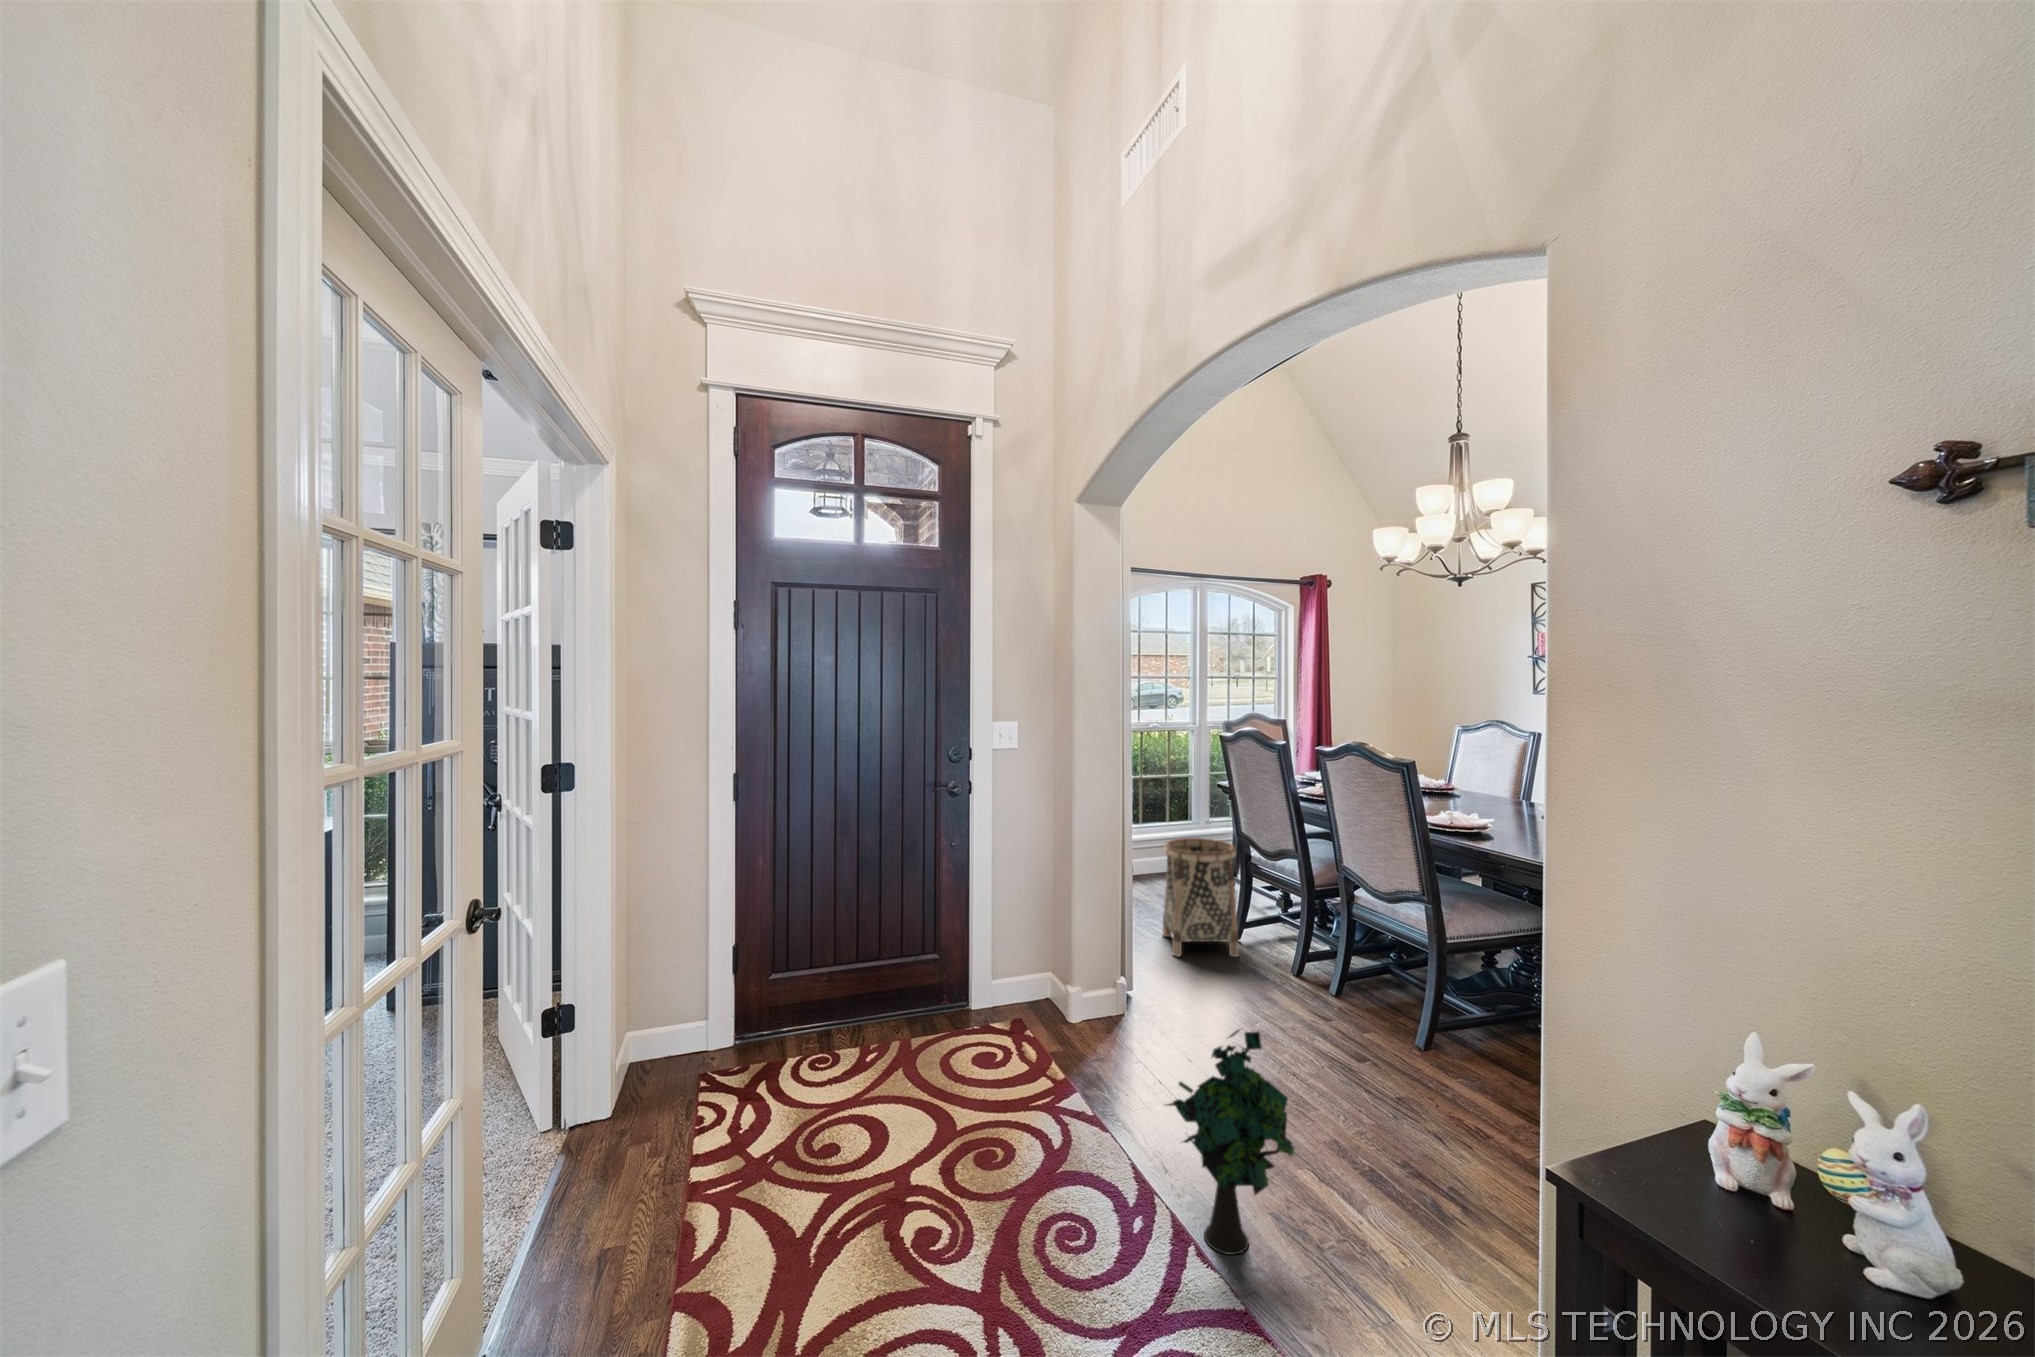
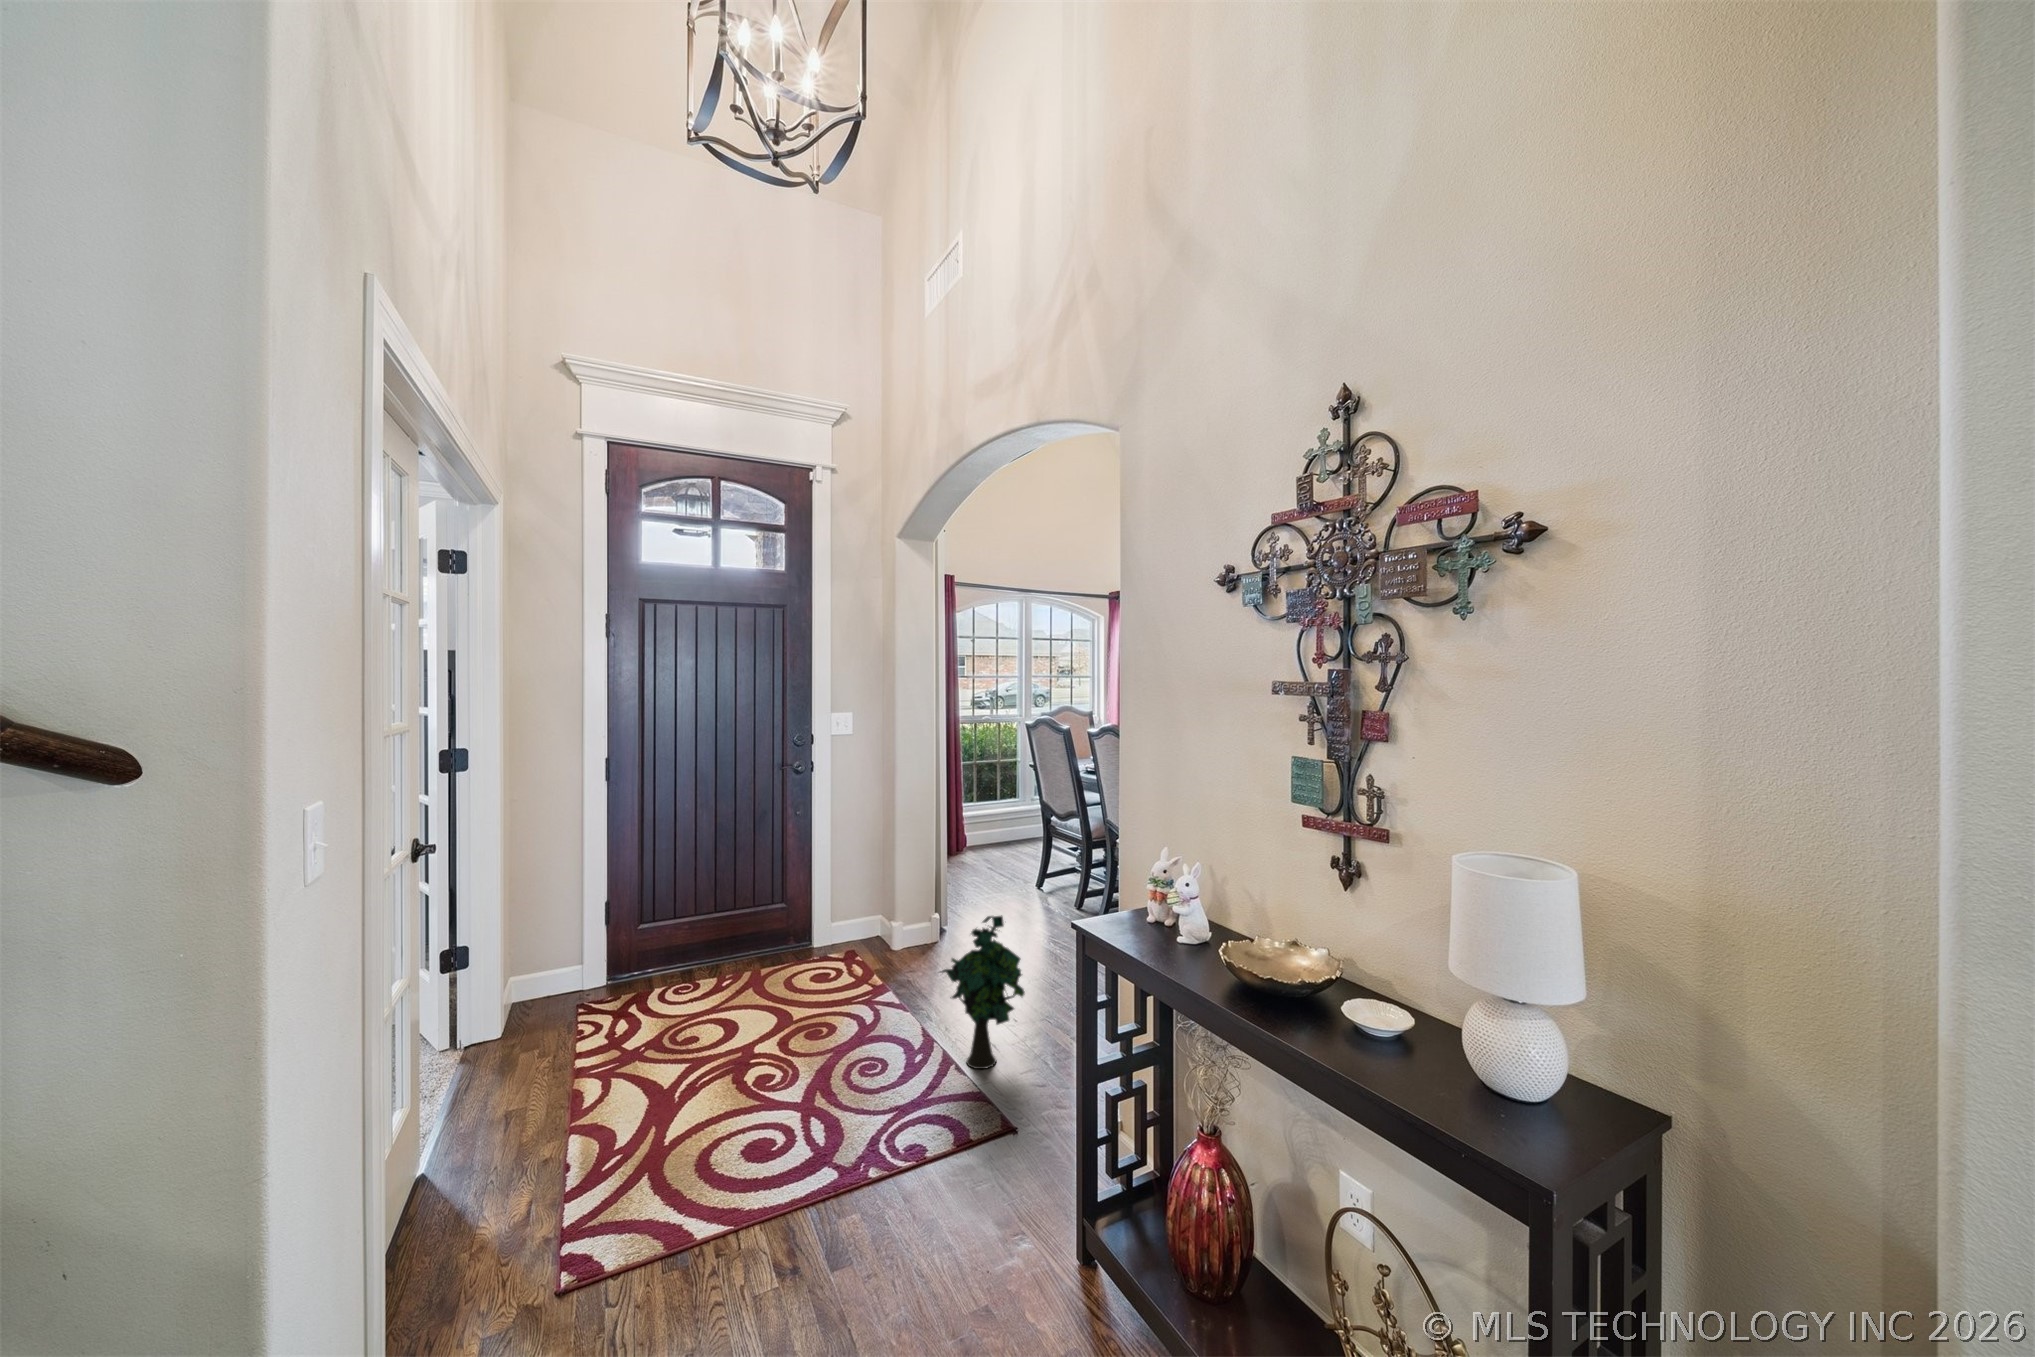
basket: present [1162,838,1239,957] -> none [979,807,1037,901]

